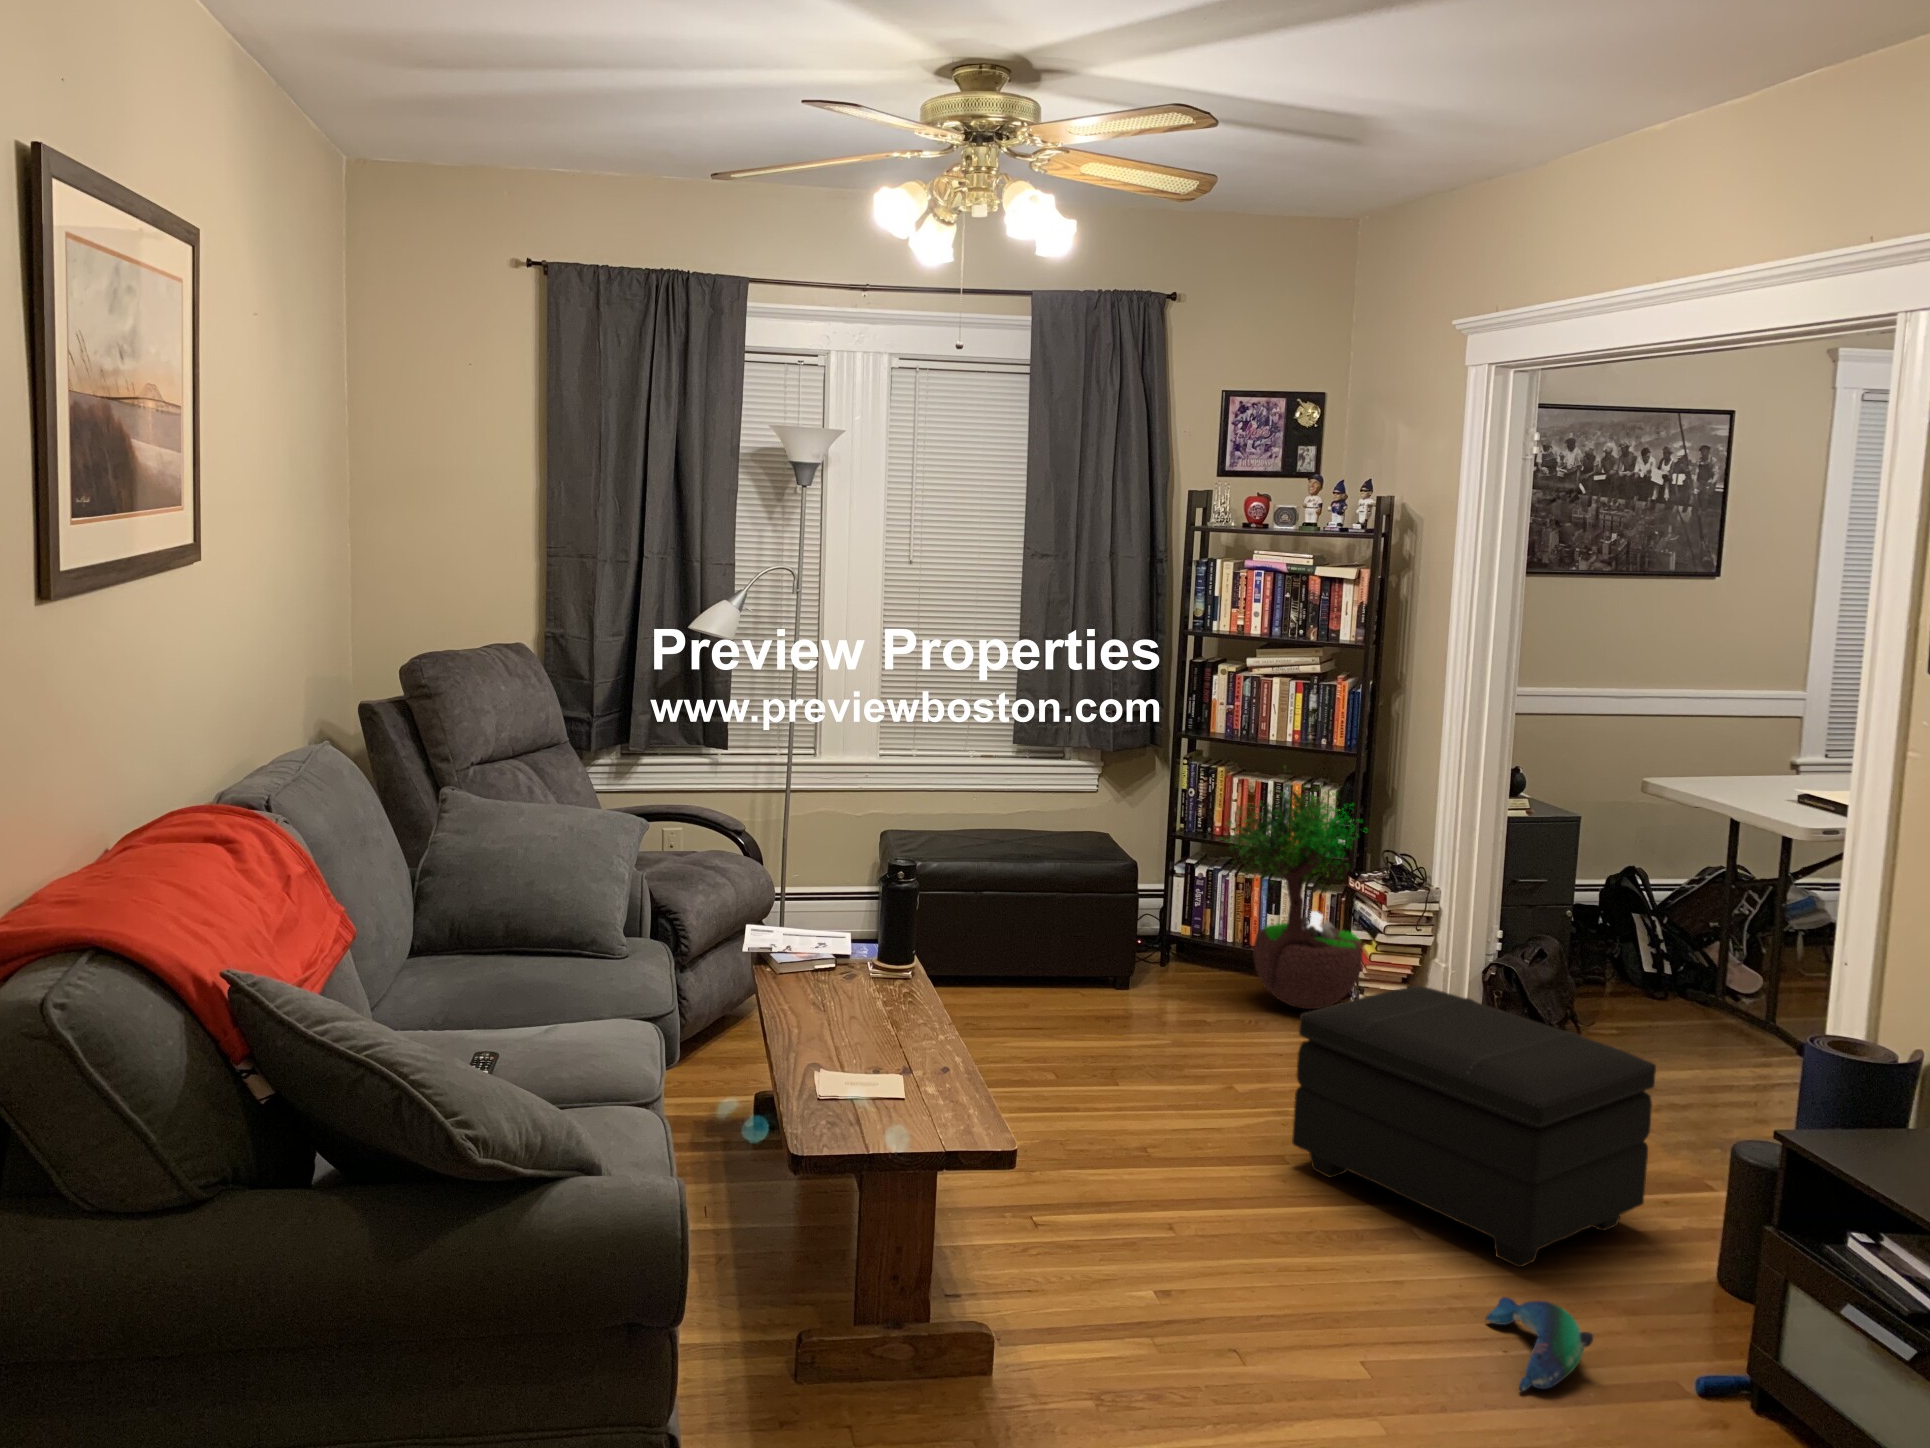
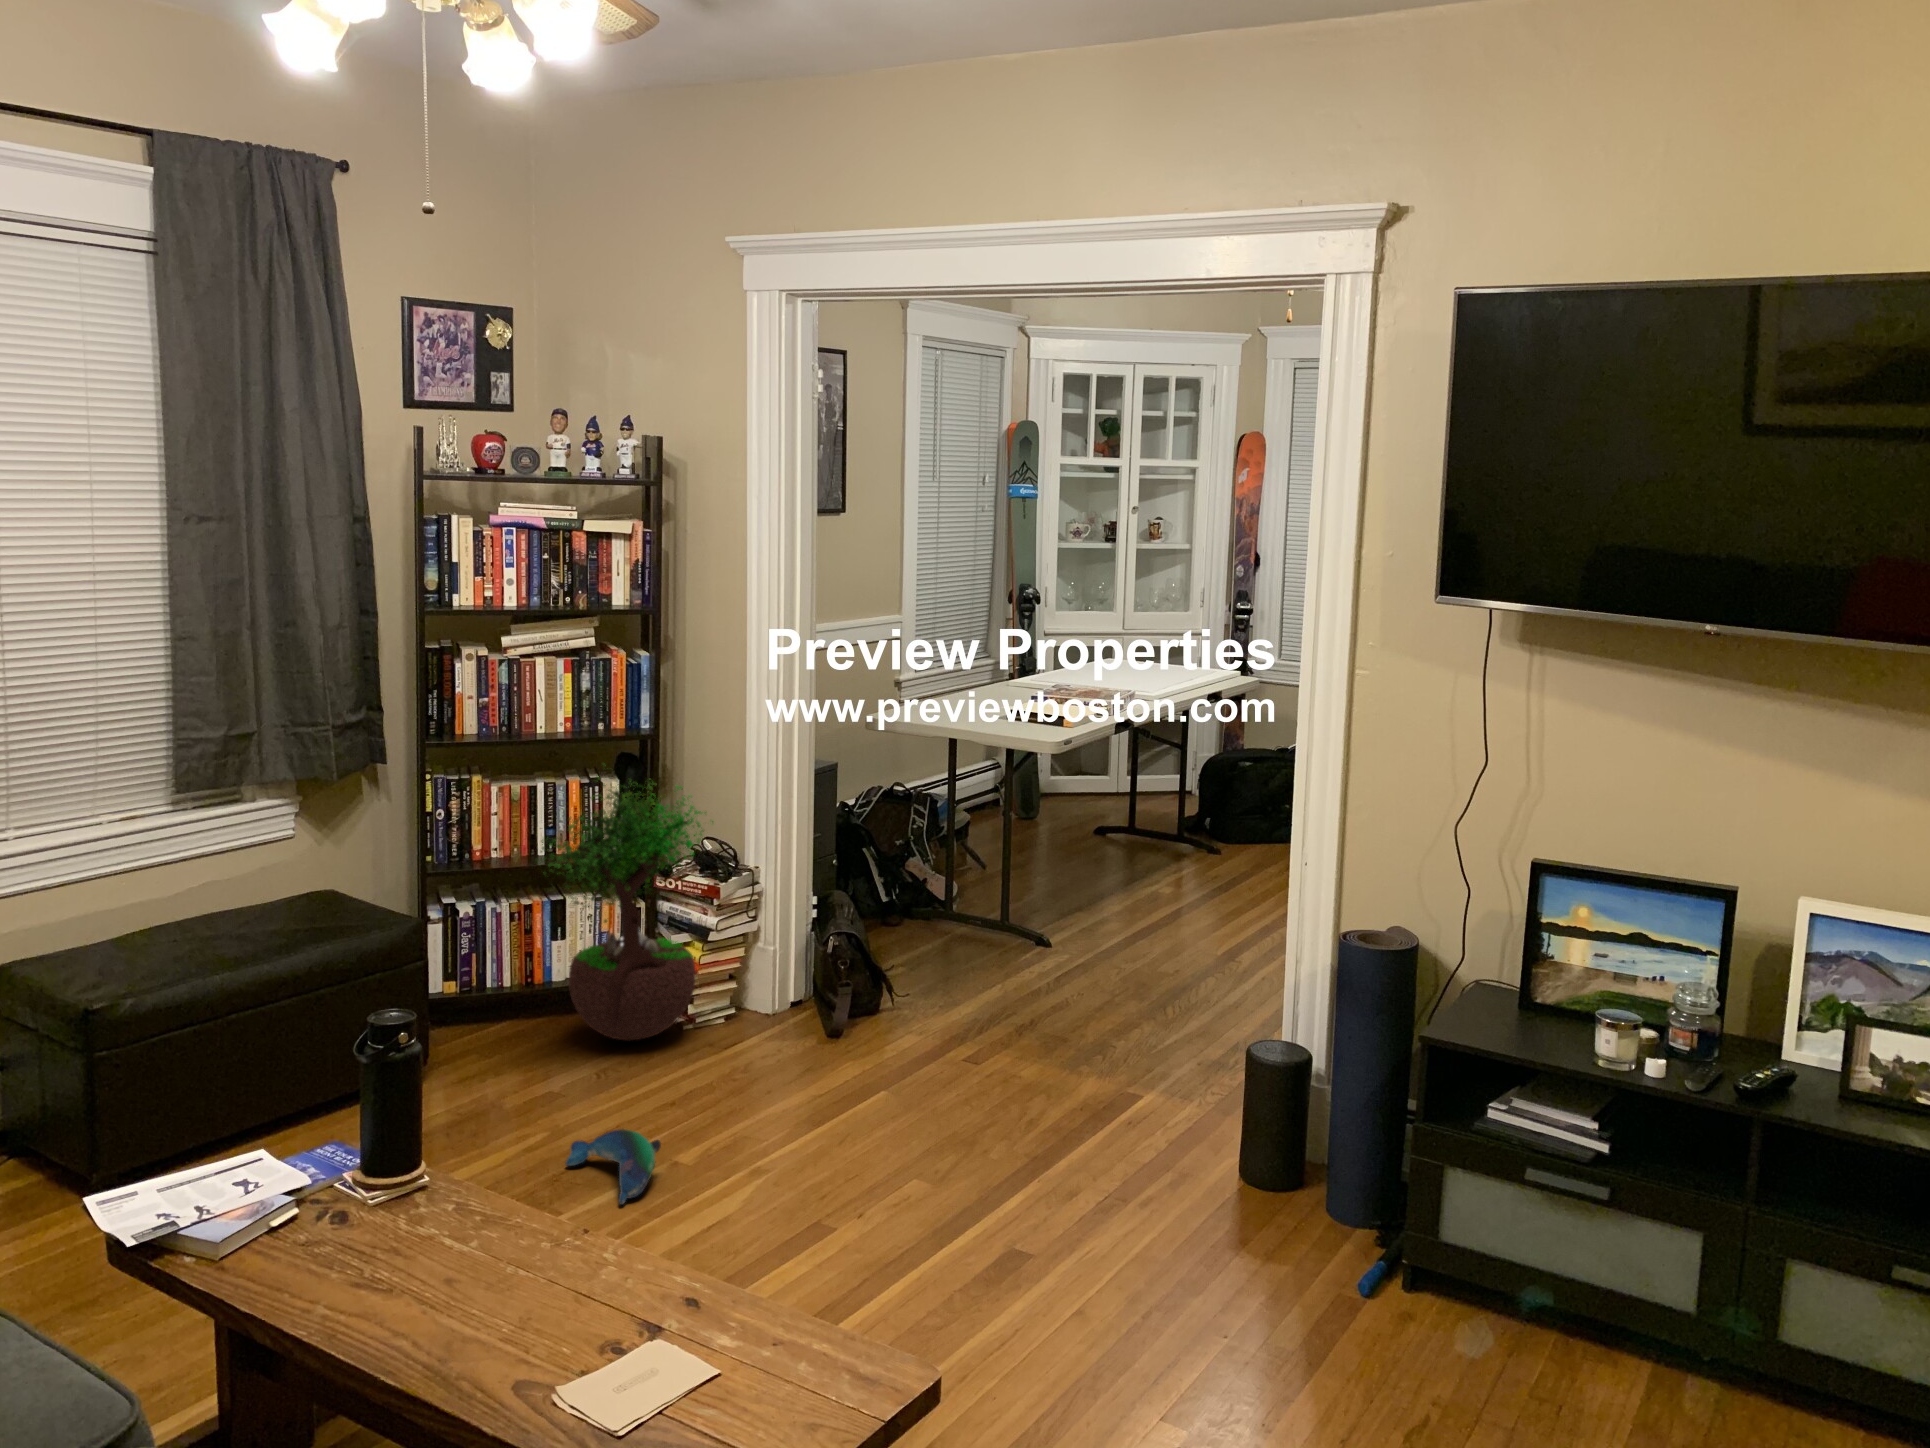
footstool: present [1292,986,1656,1267] -> none [857,985,1172,1243]
plush toy: present [1486,1297,1593,1391] -> present [566,1129,661,1205]

